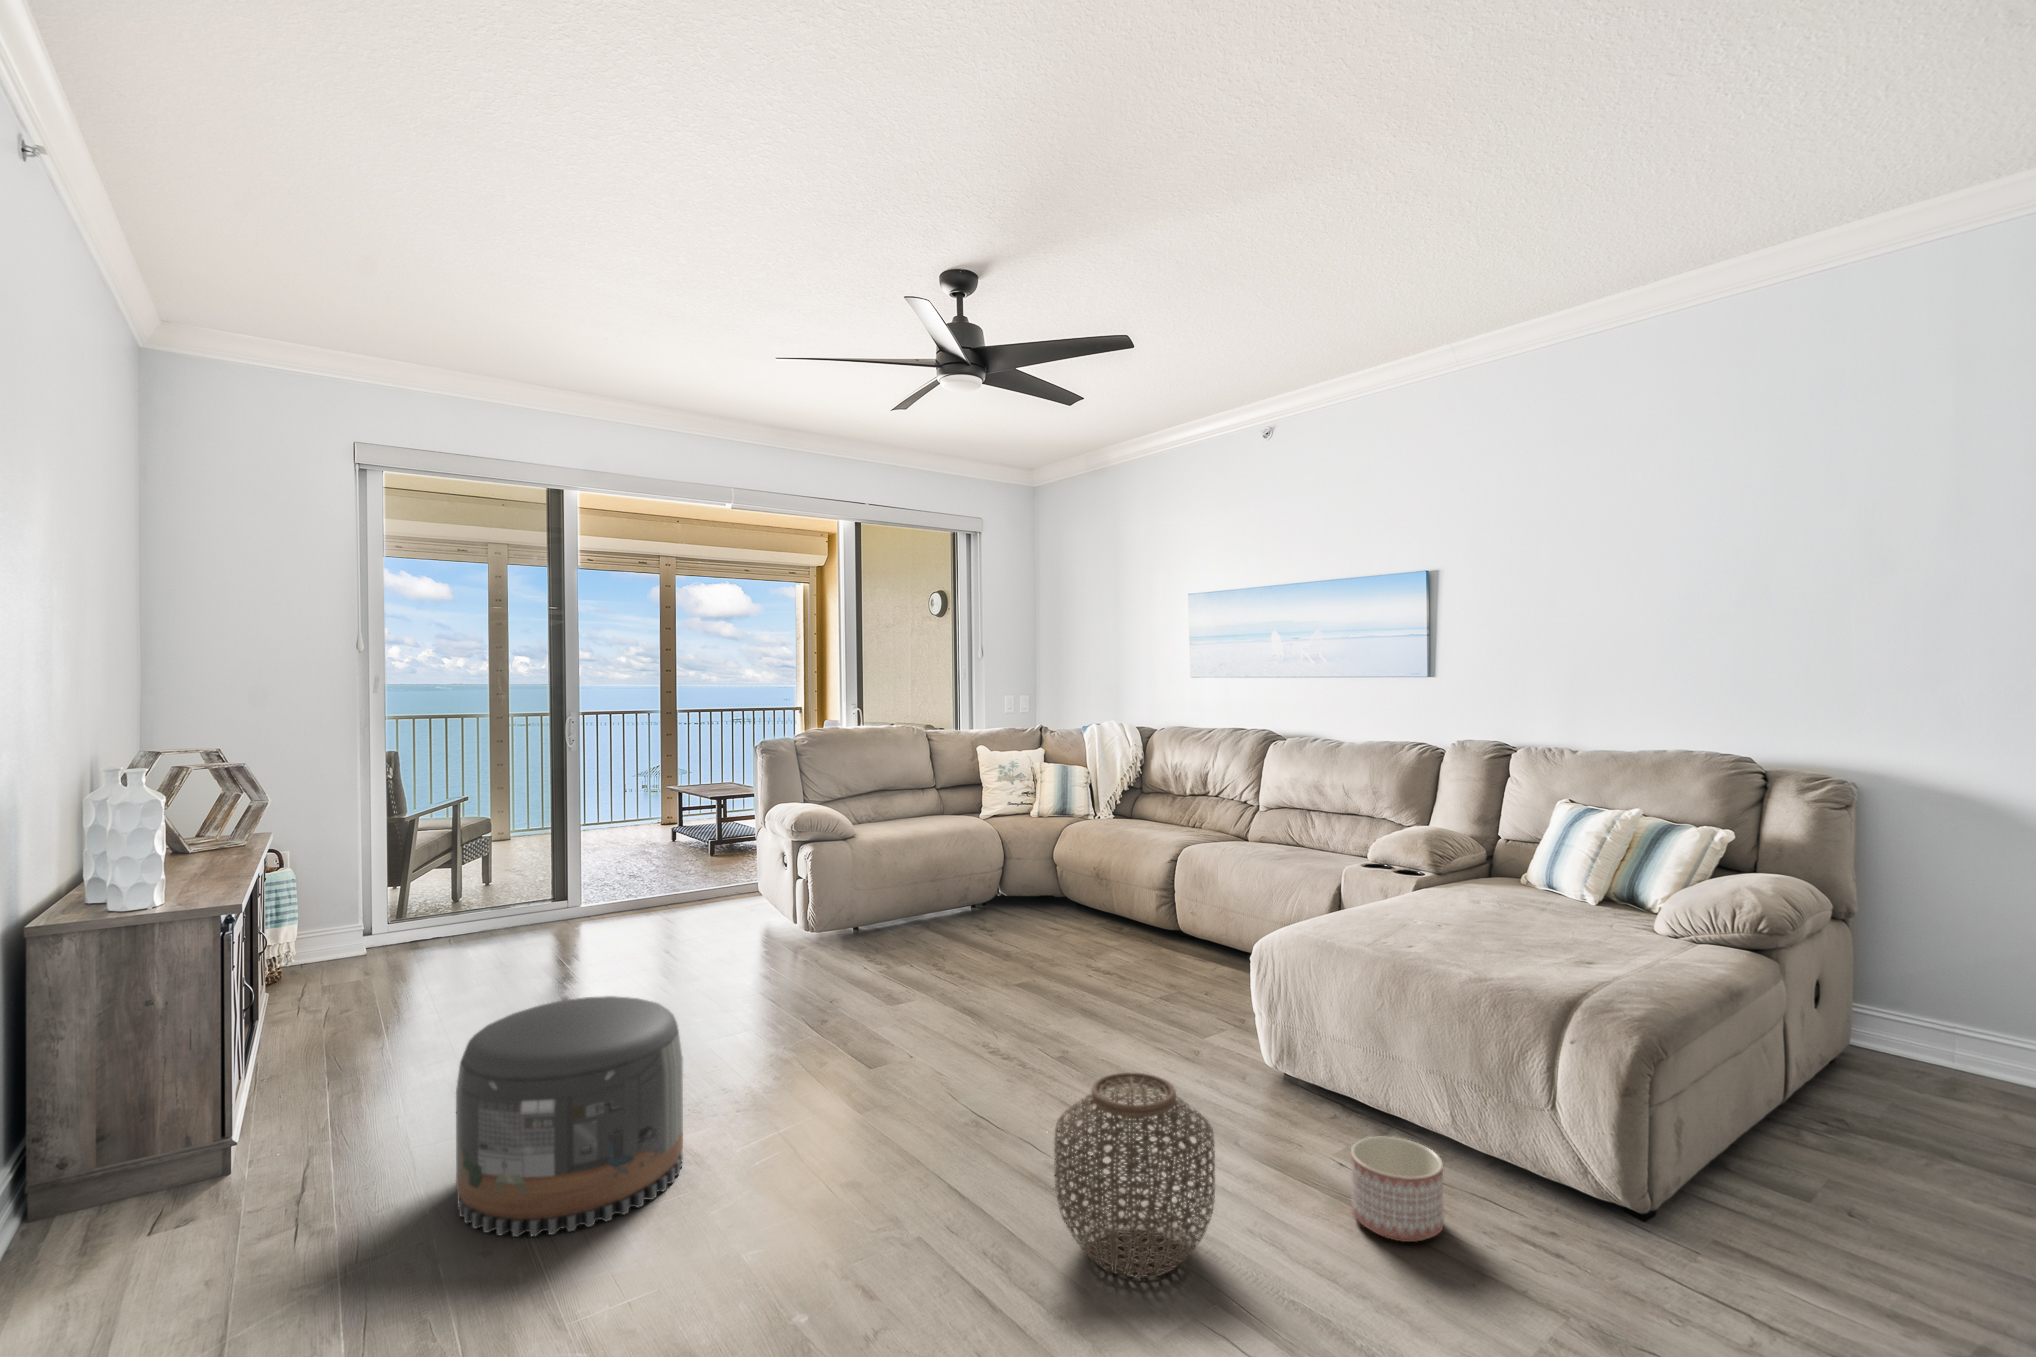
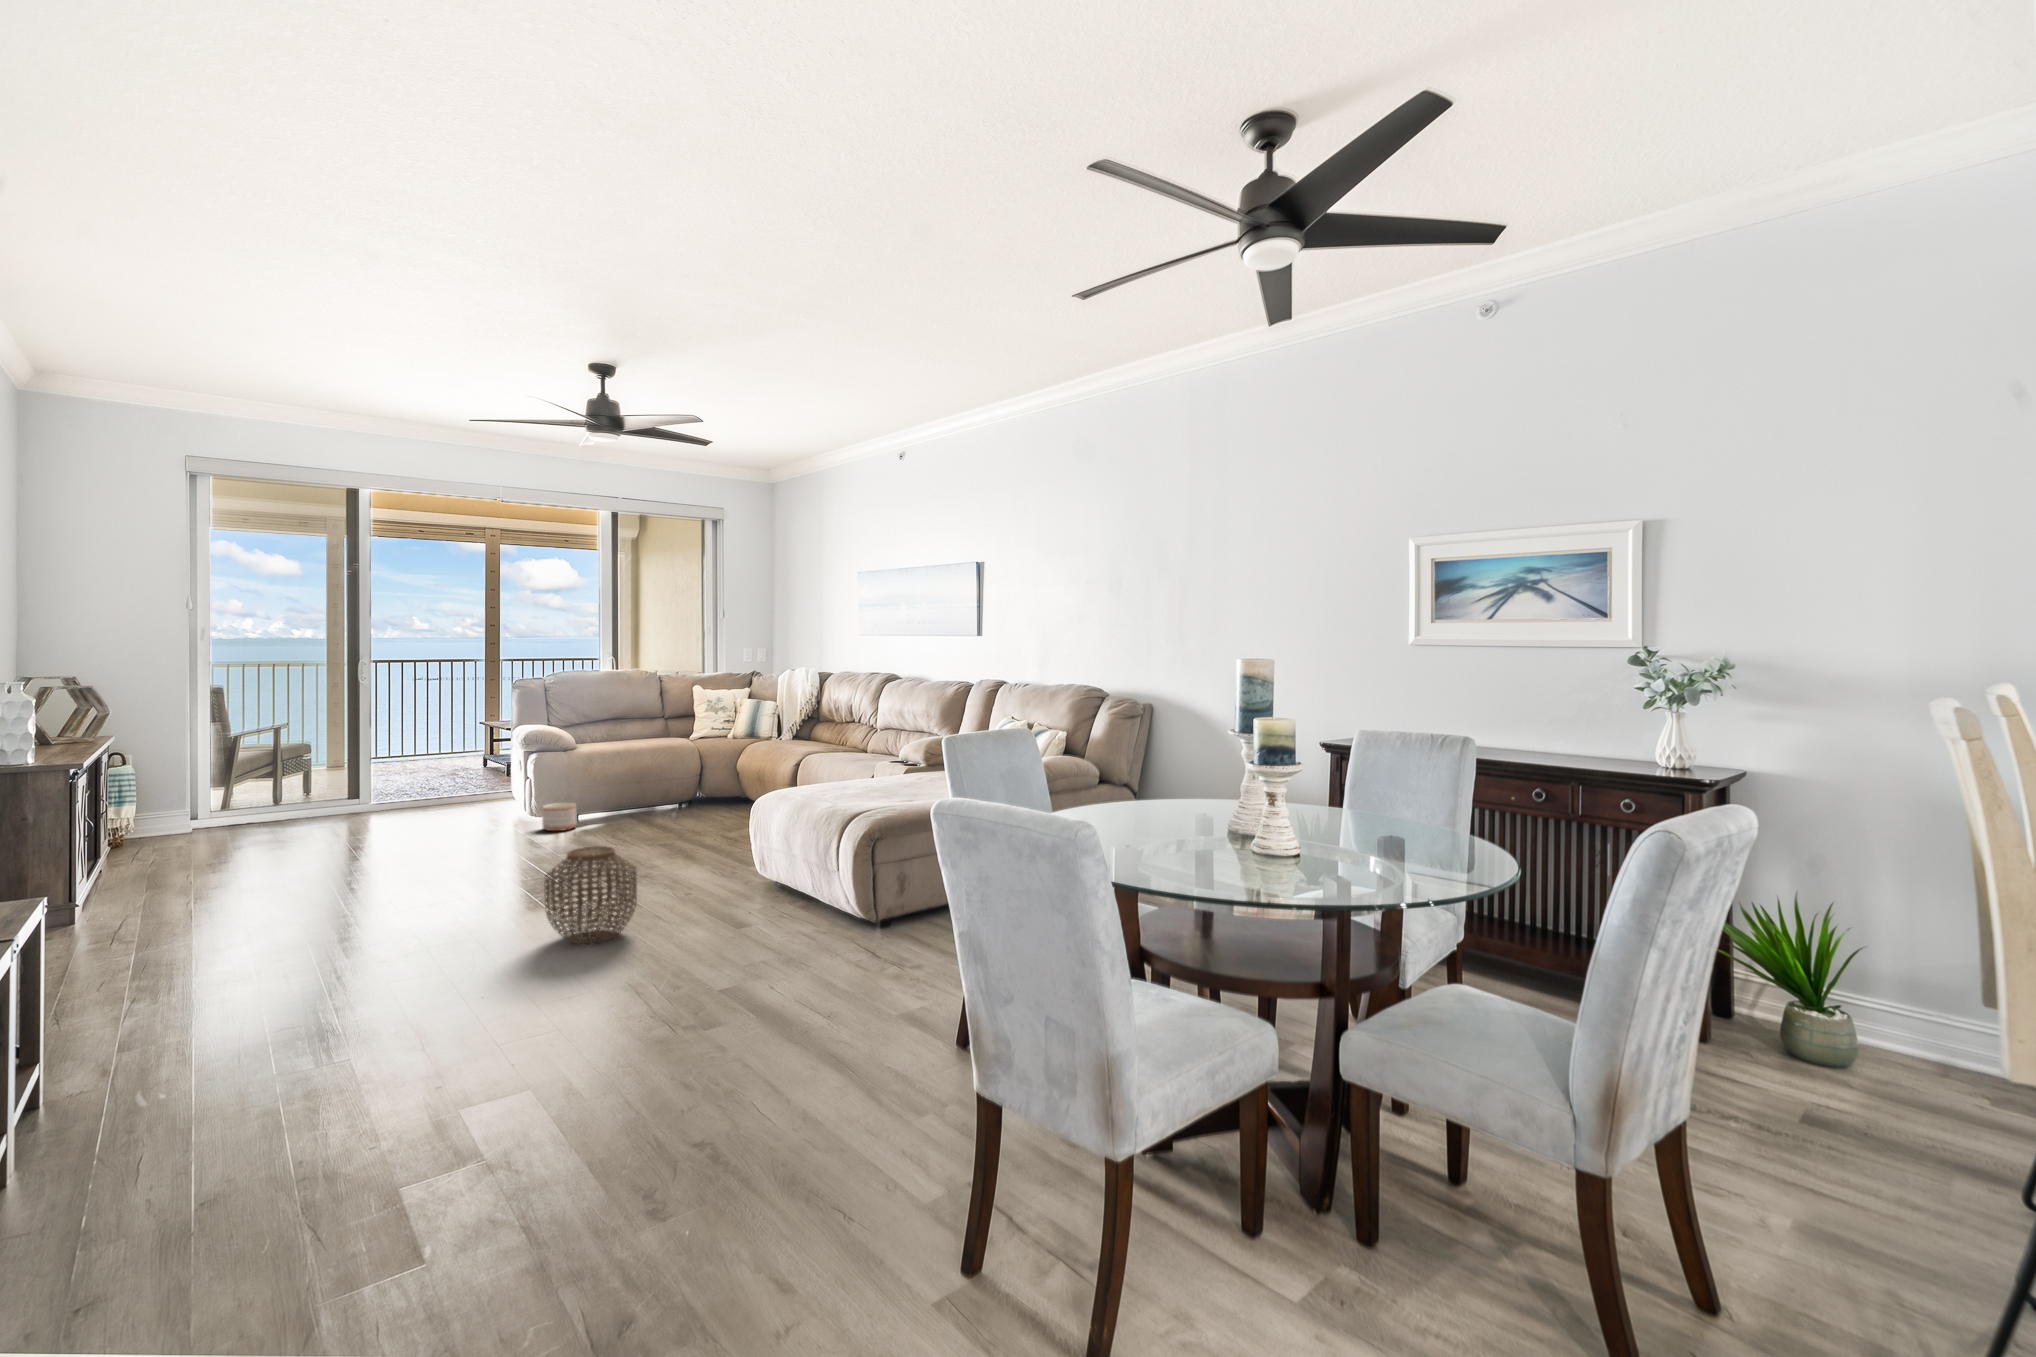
pouf: present [456,996,683,1237] -> none [215,821,365,939]
planter: present [1351,1137,1444,1242] -> present [542,803,576,831]

